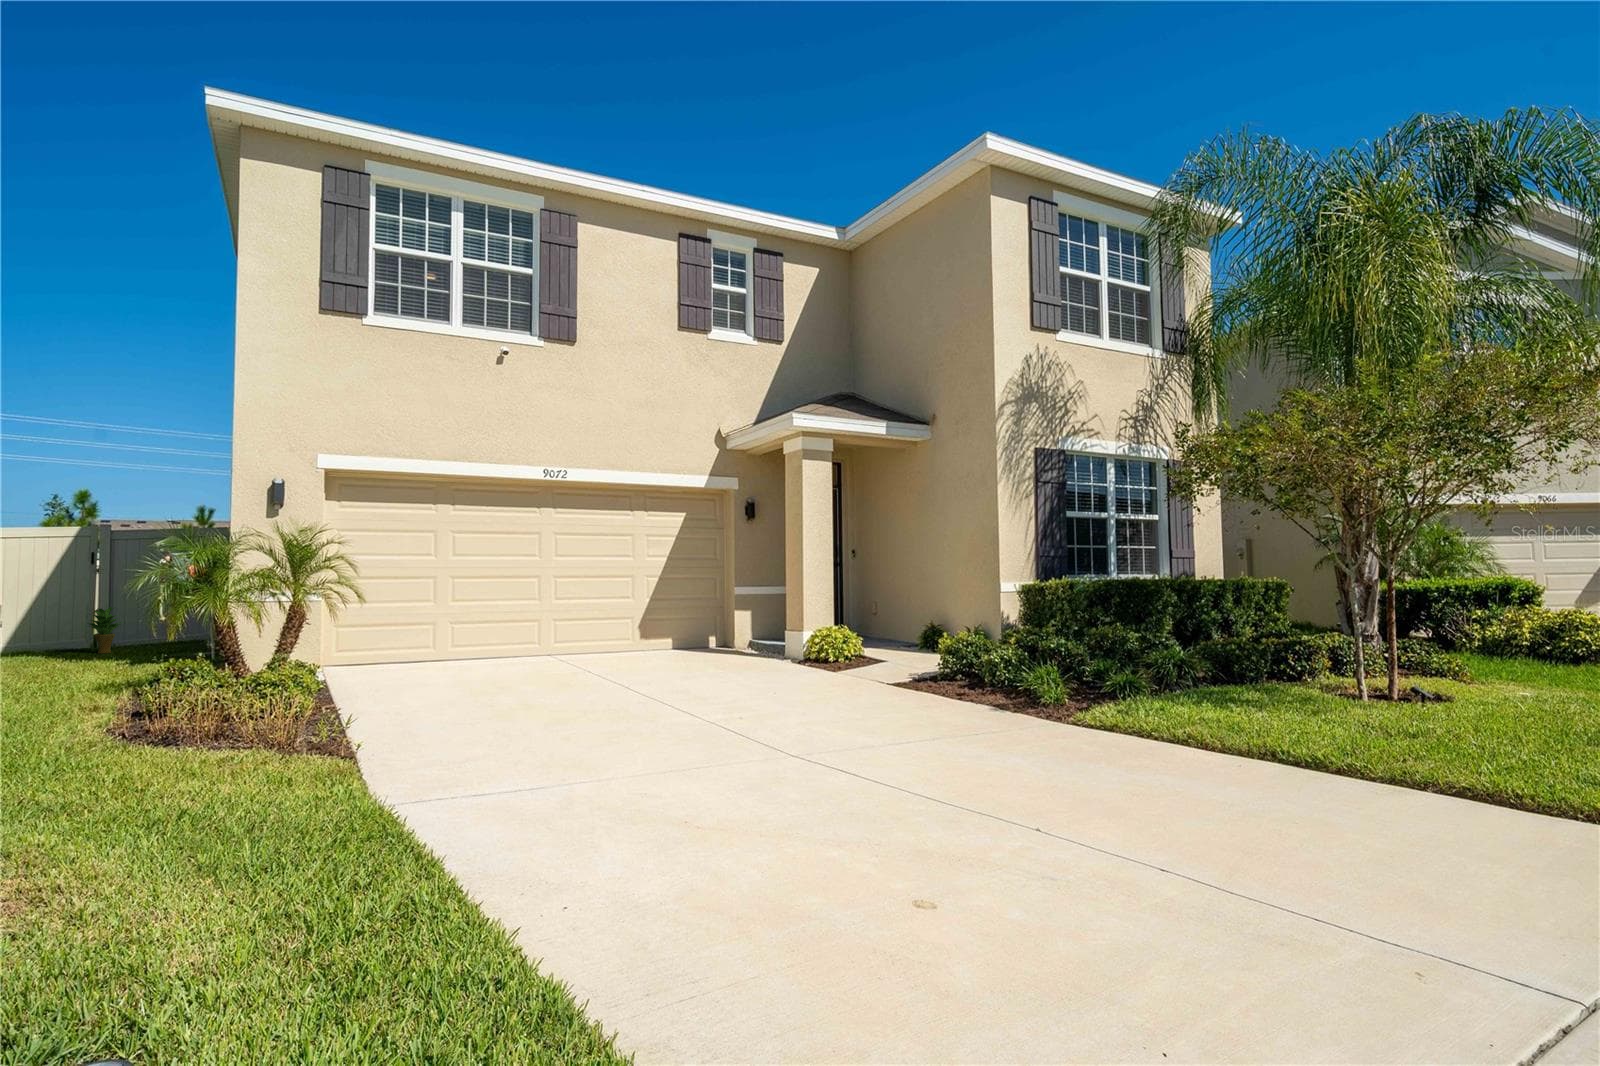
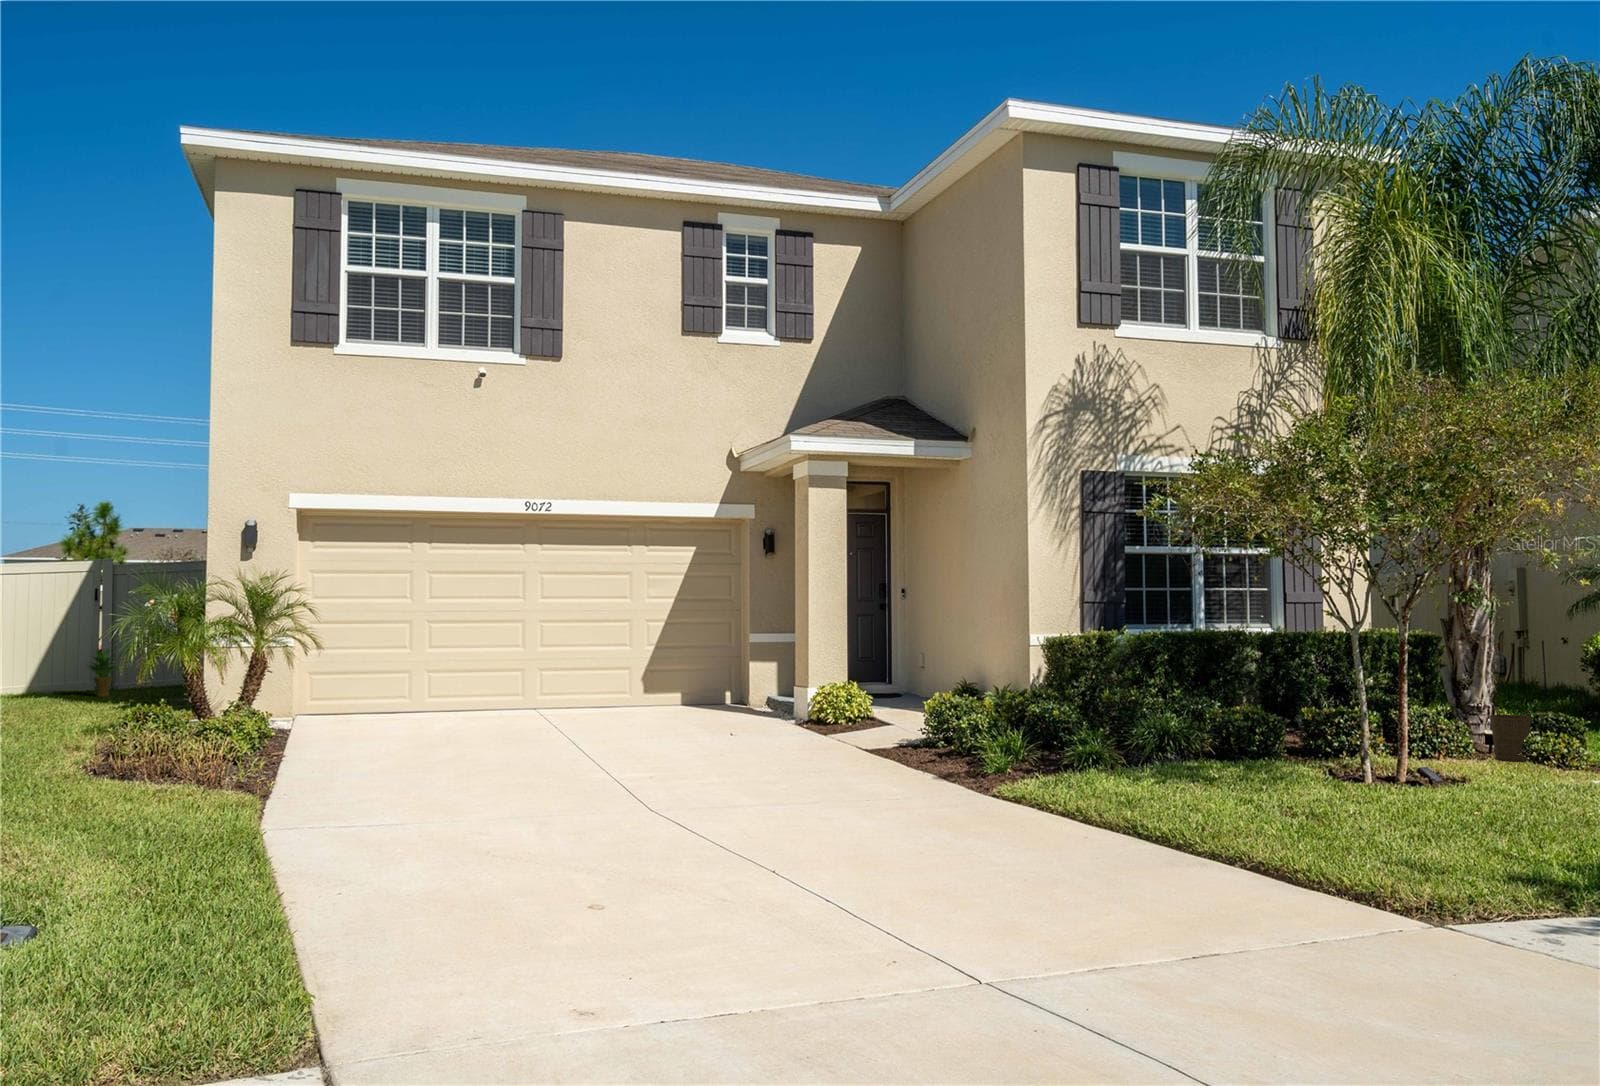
basket: none [1373,637,1407,679] -> present [1490,707,1531,762]

